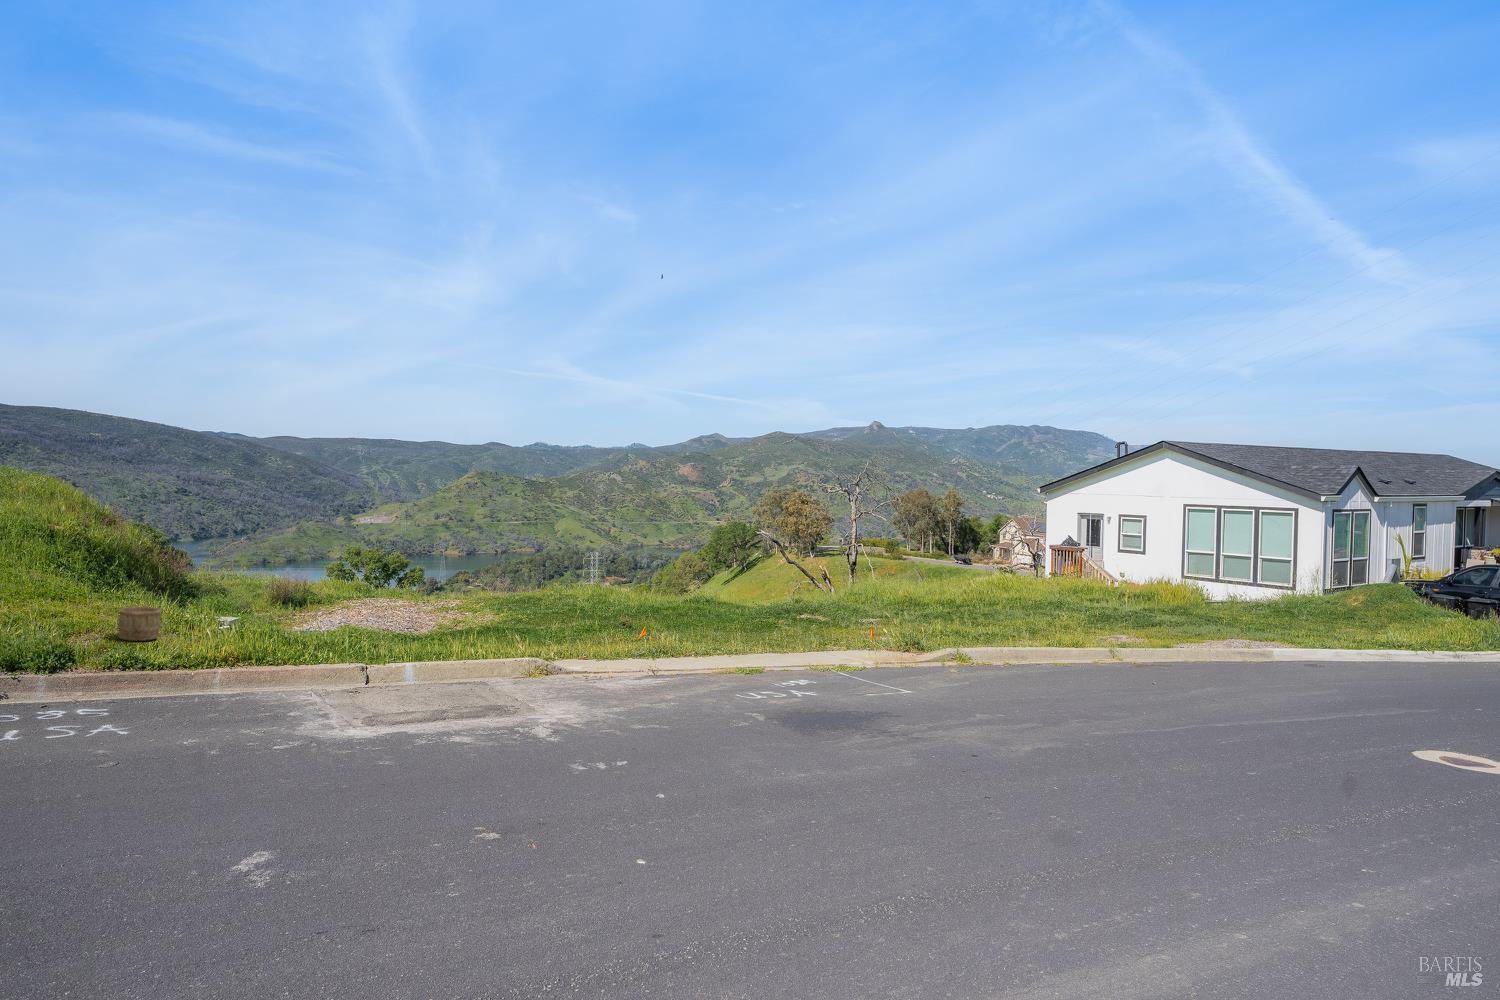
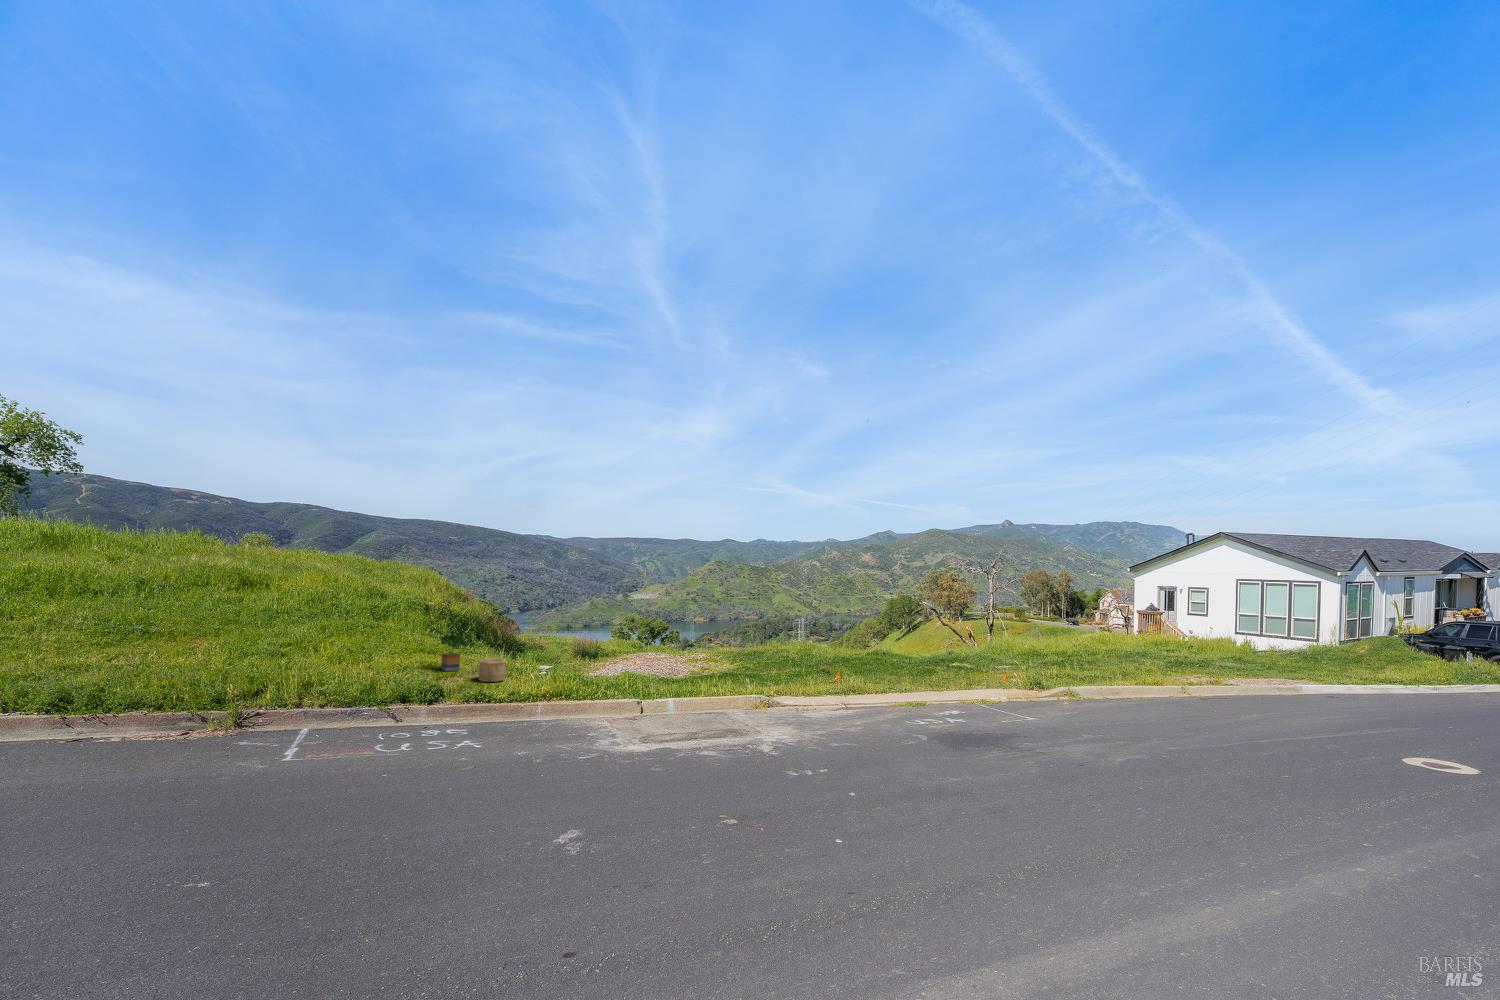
potted tree: none [52,570,98,625] -> present [441,635,467,671]

